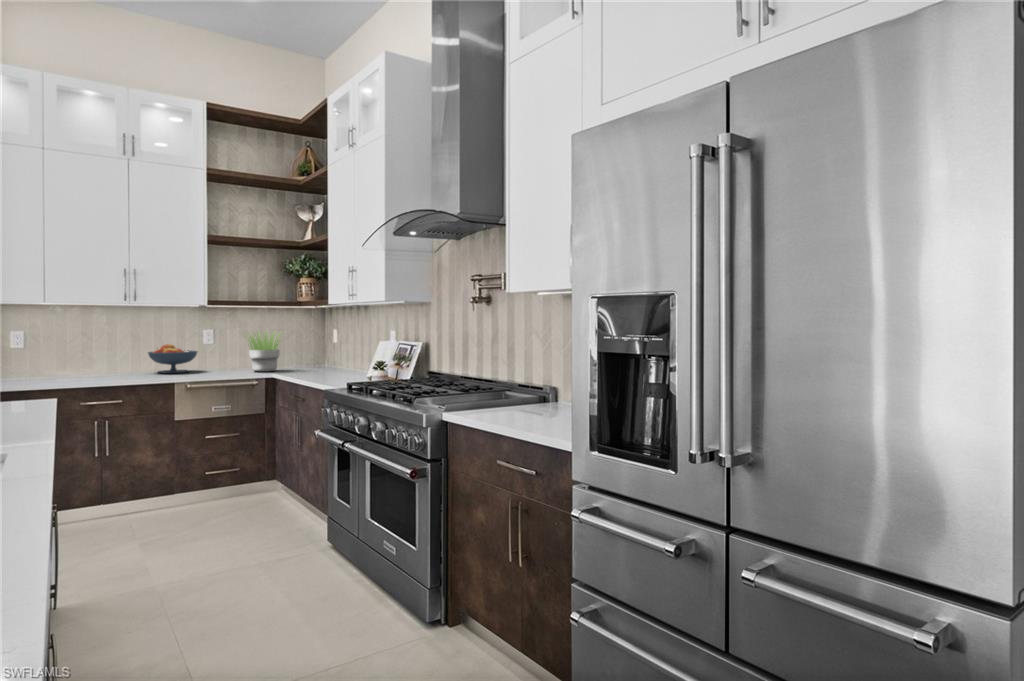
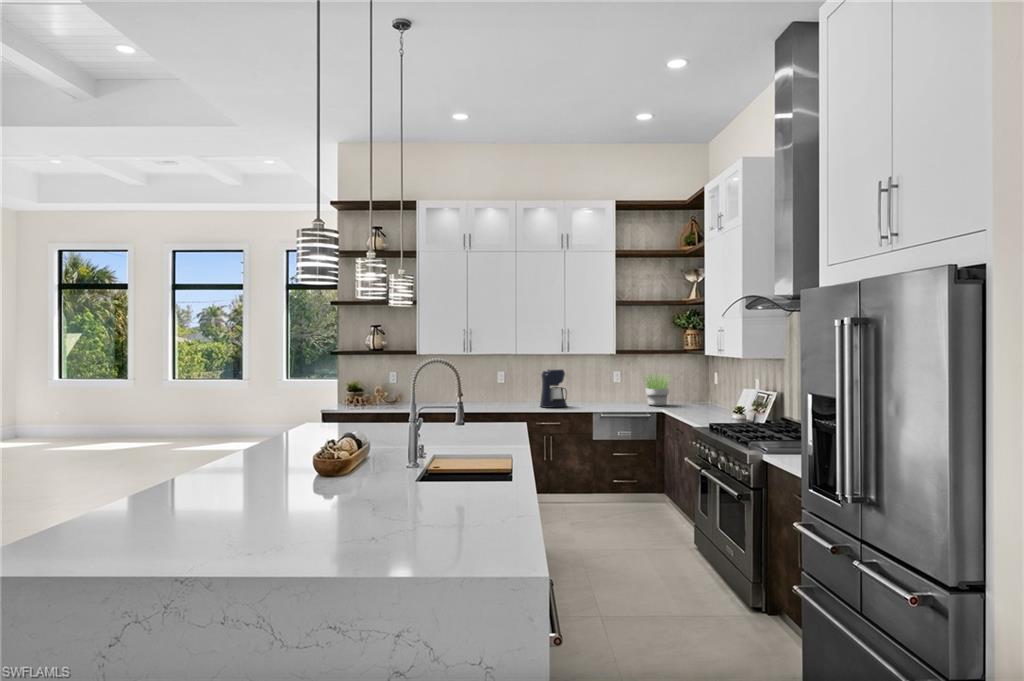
coffee maker: none [90,326,135,381] -> present [540,369,567,408]
fruit bowl: present [148,344,197,373] -> none [576,381,609,404]

